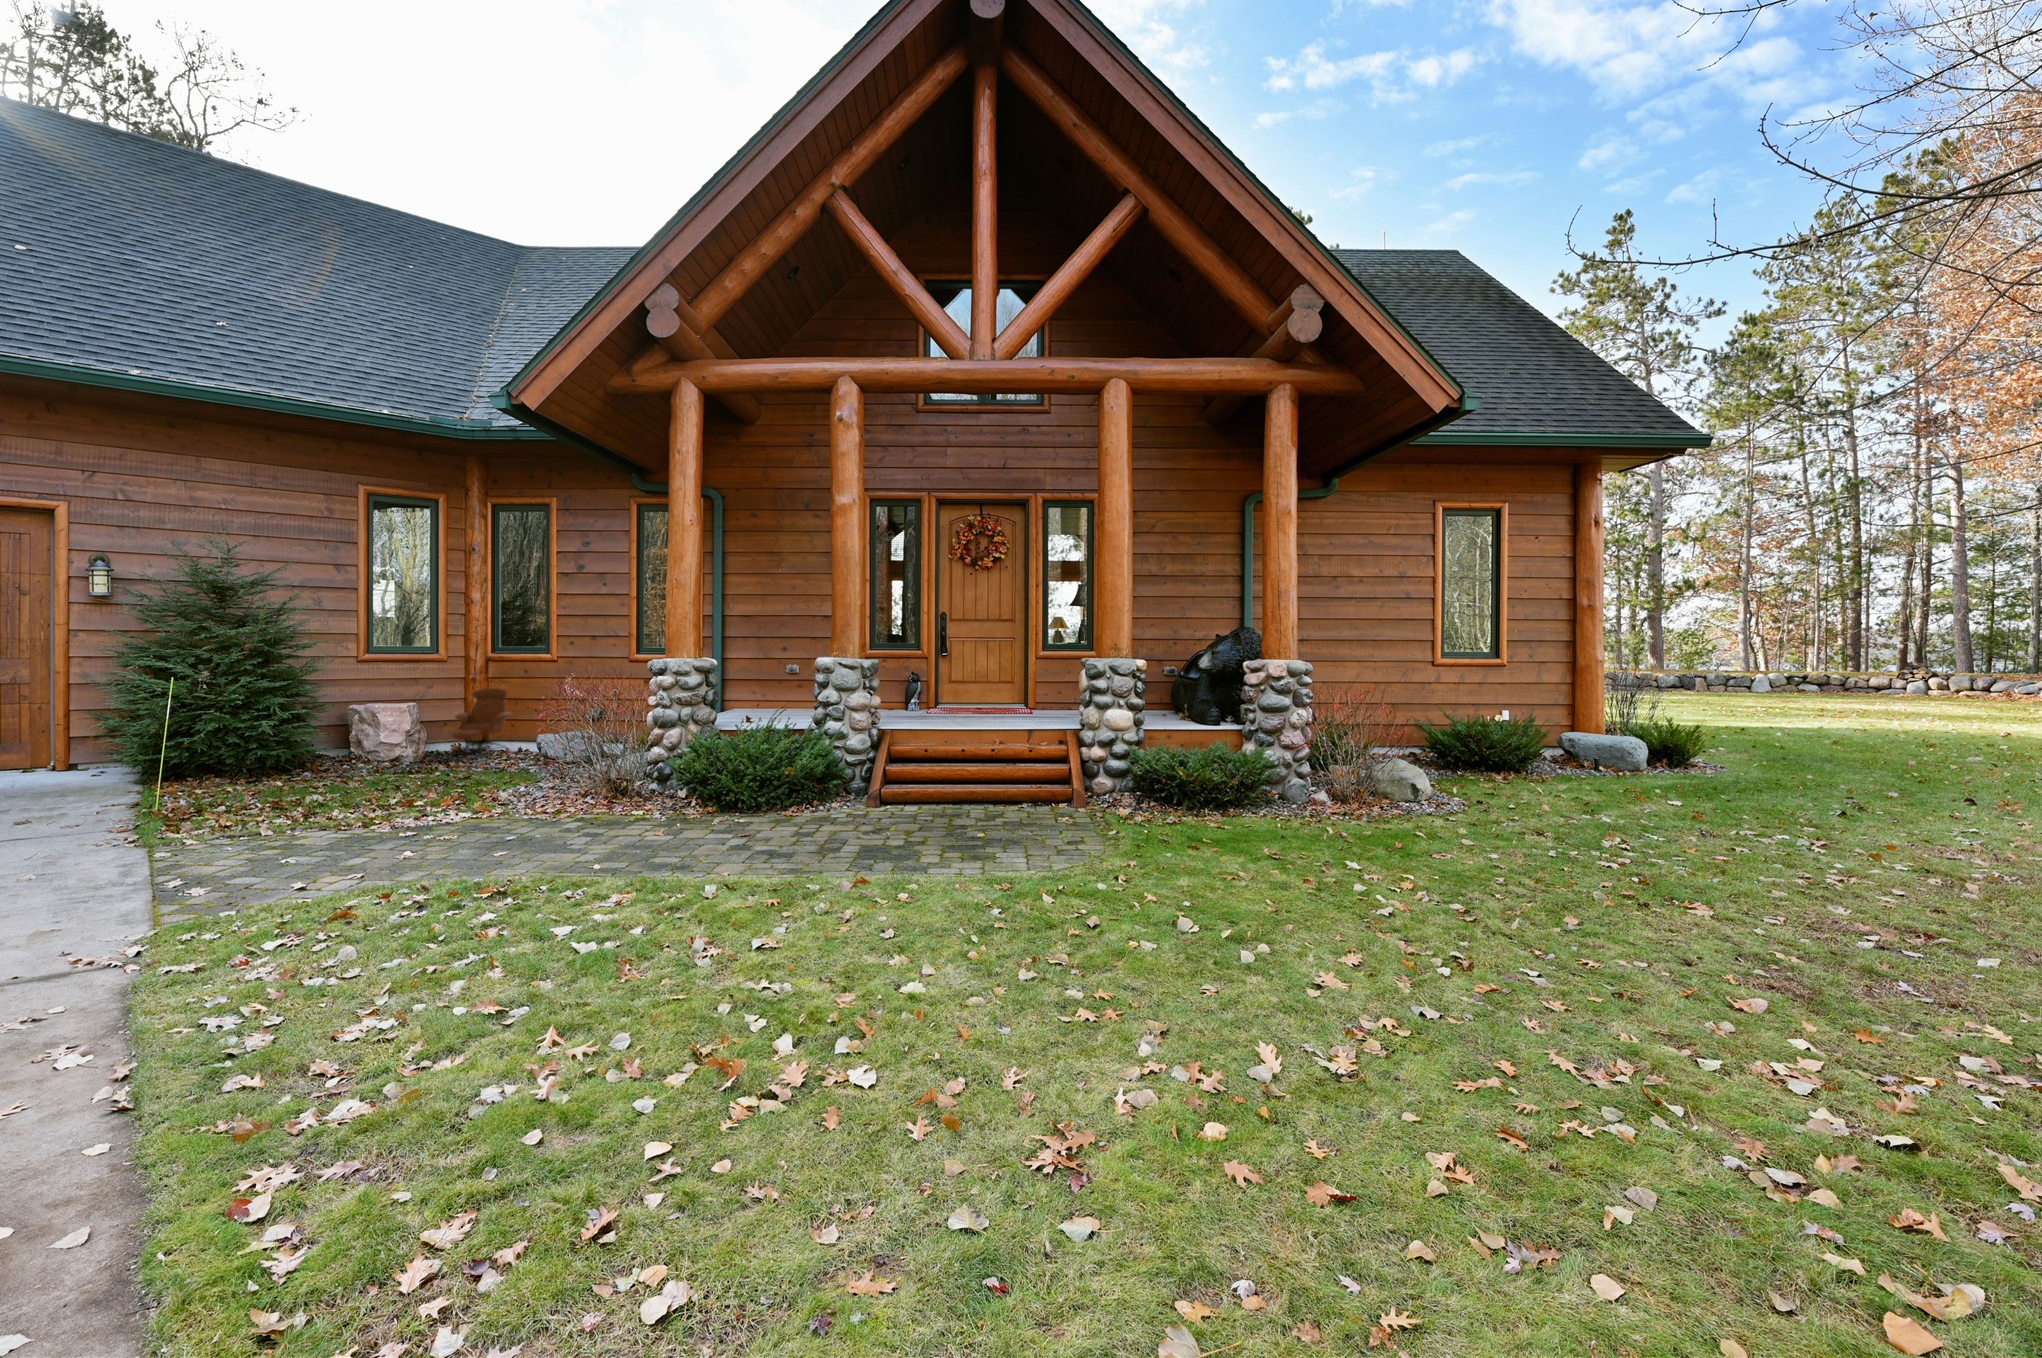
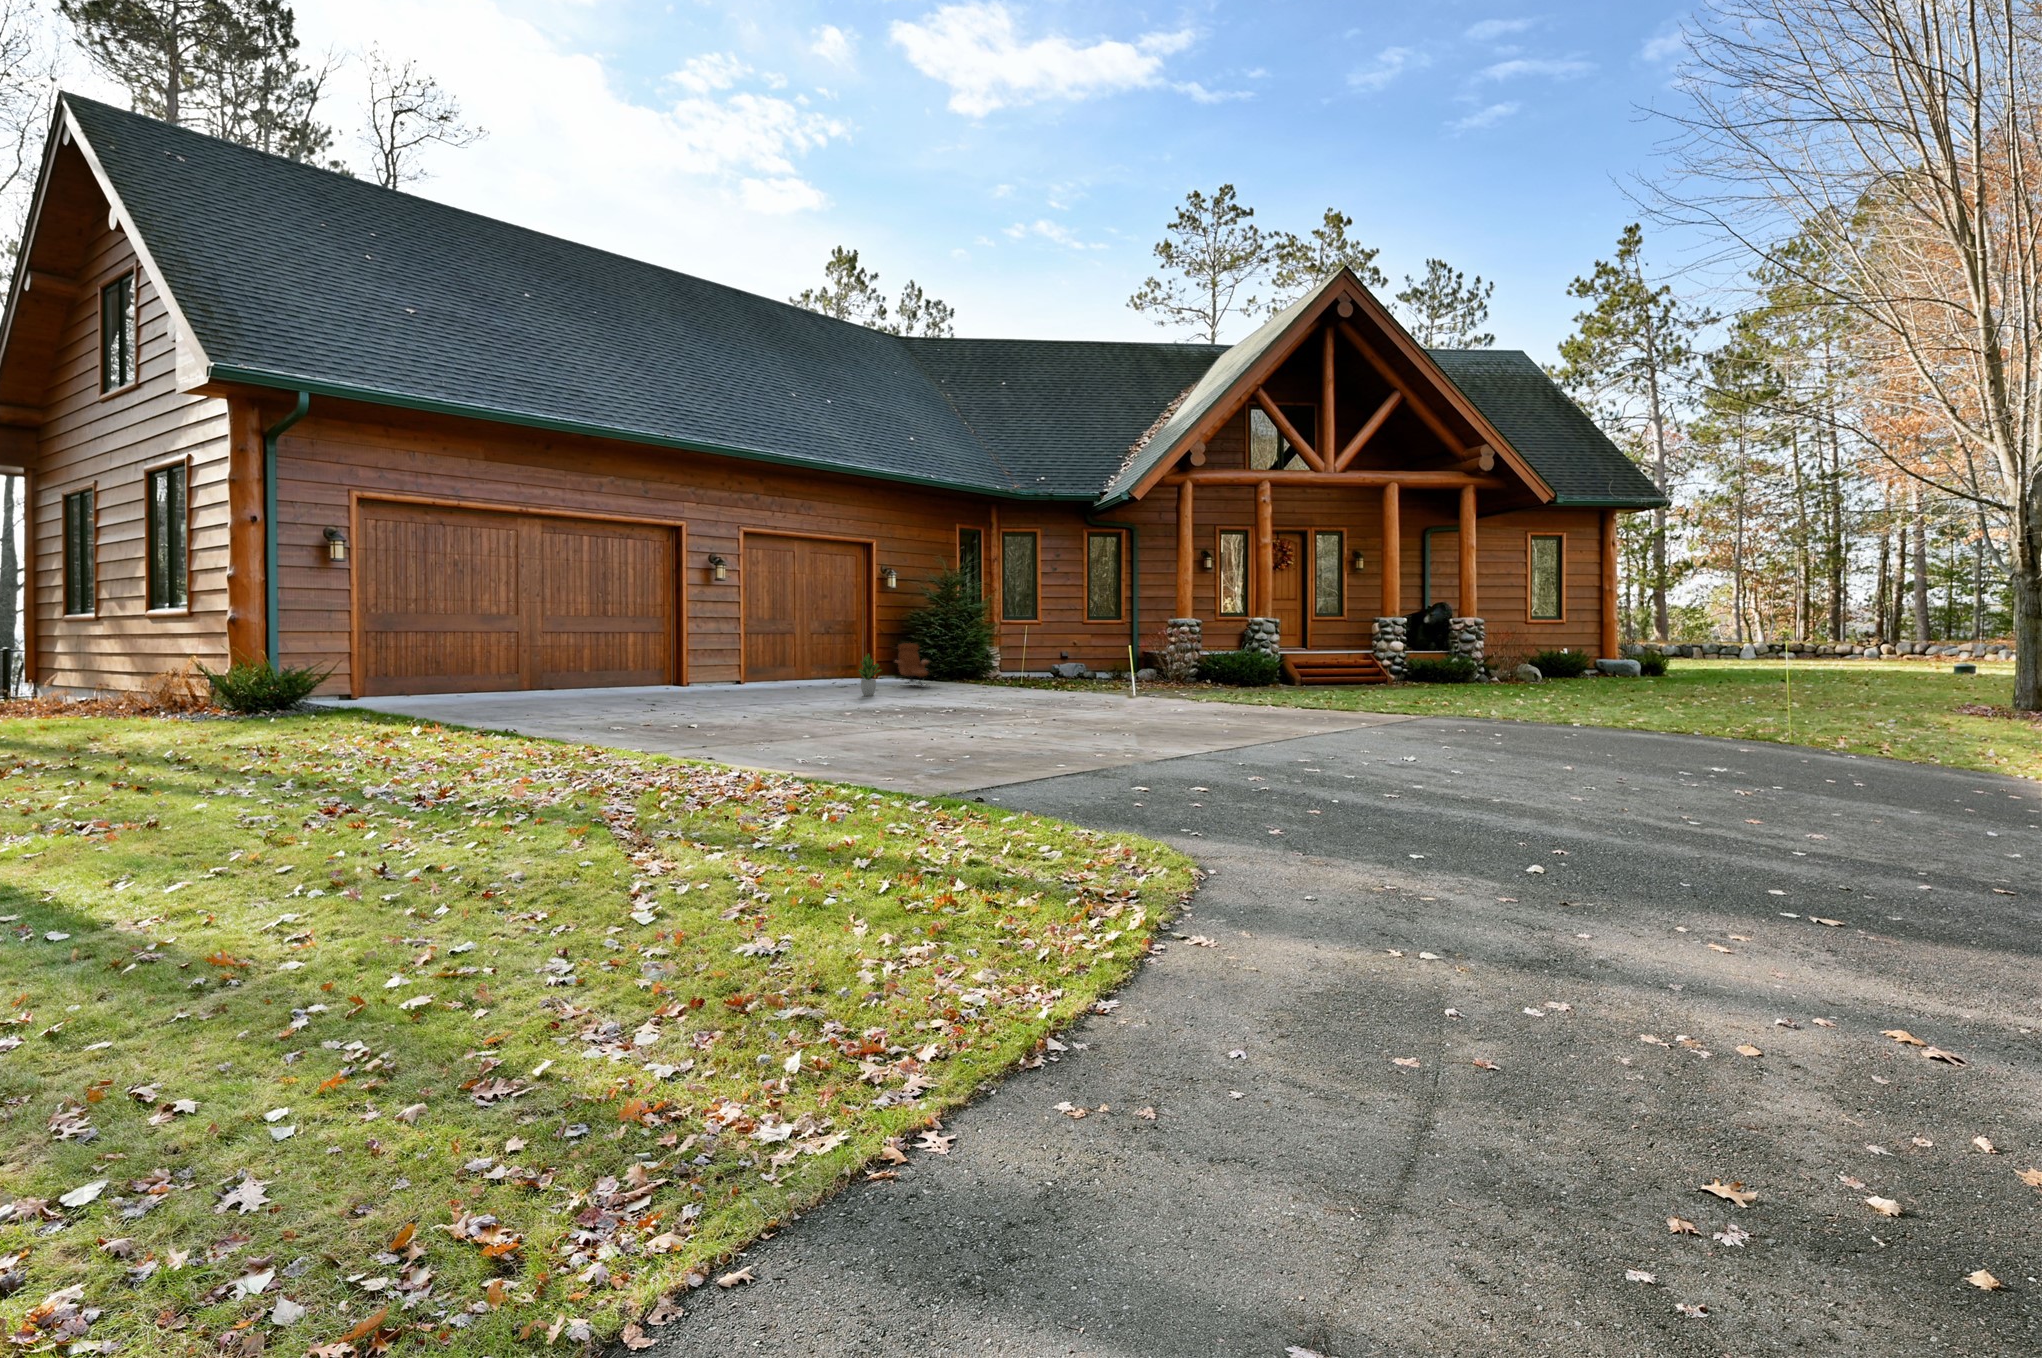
potted plant: none [229,716,286,784] -> present [858,654,882,696]

